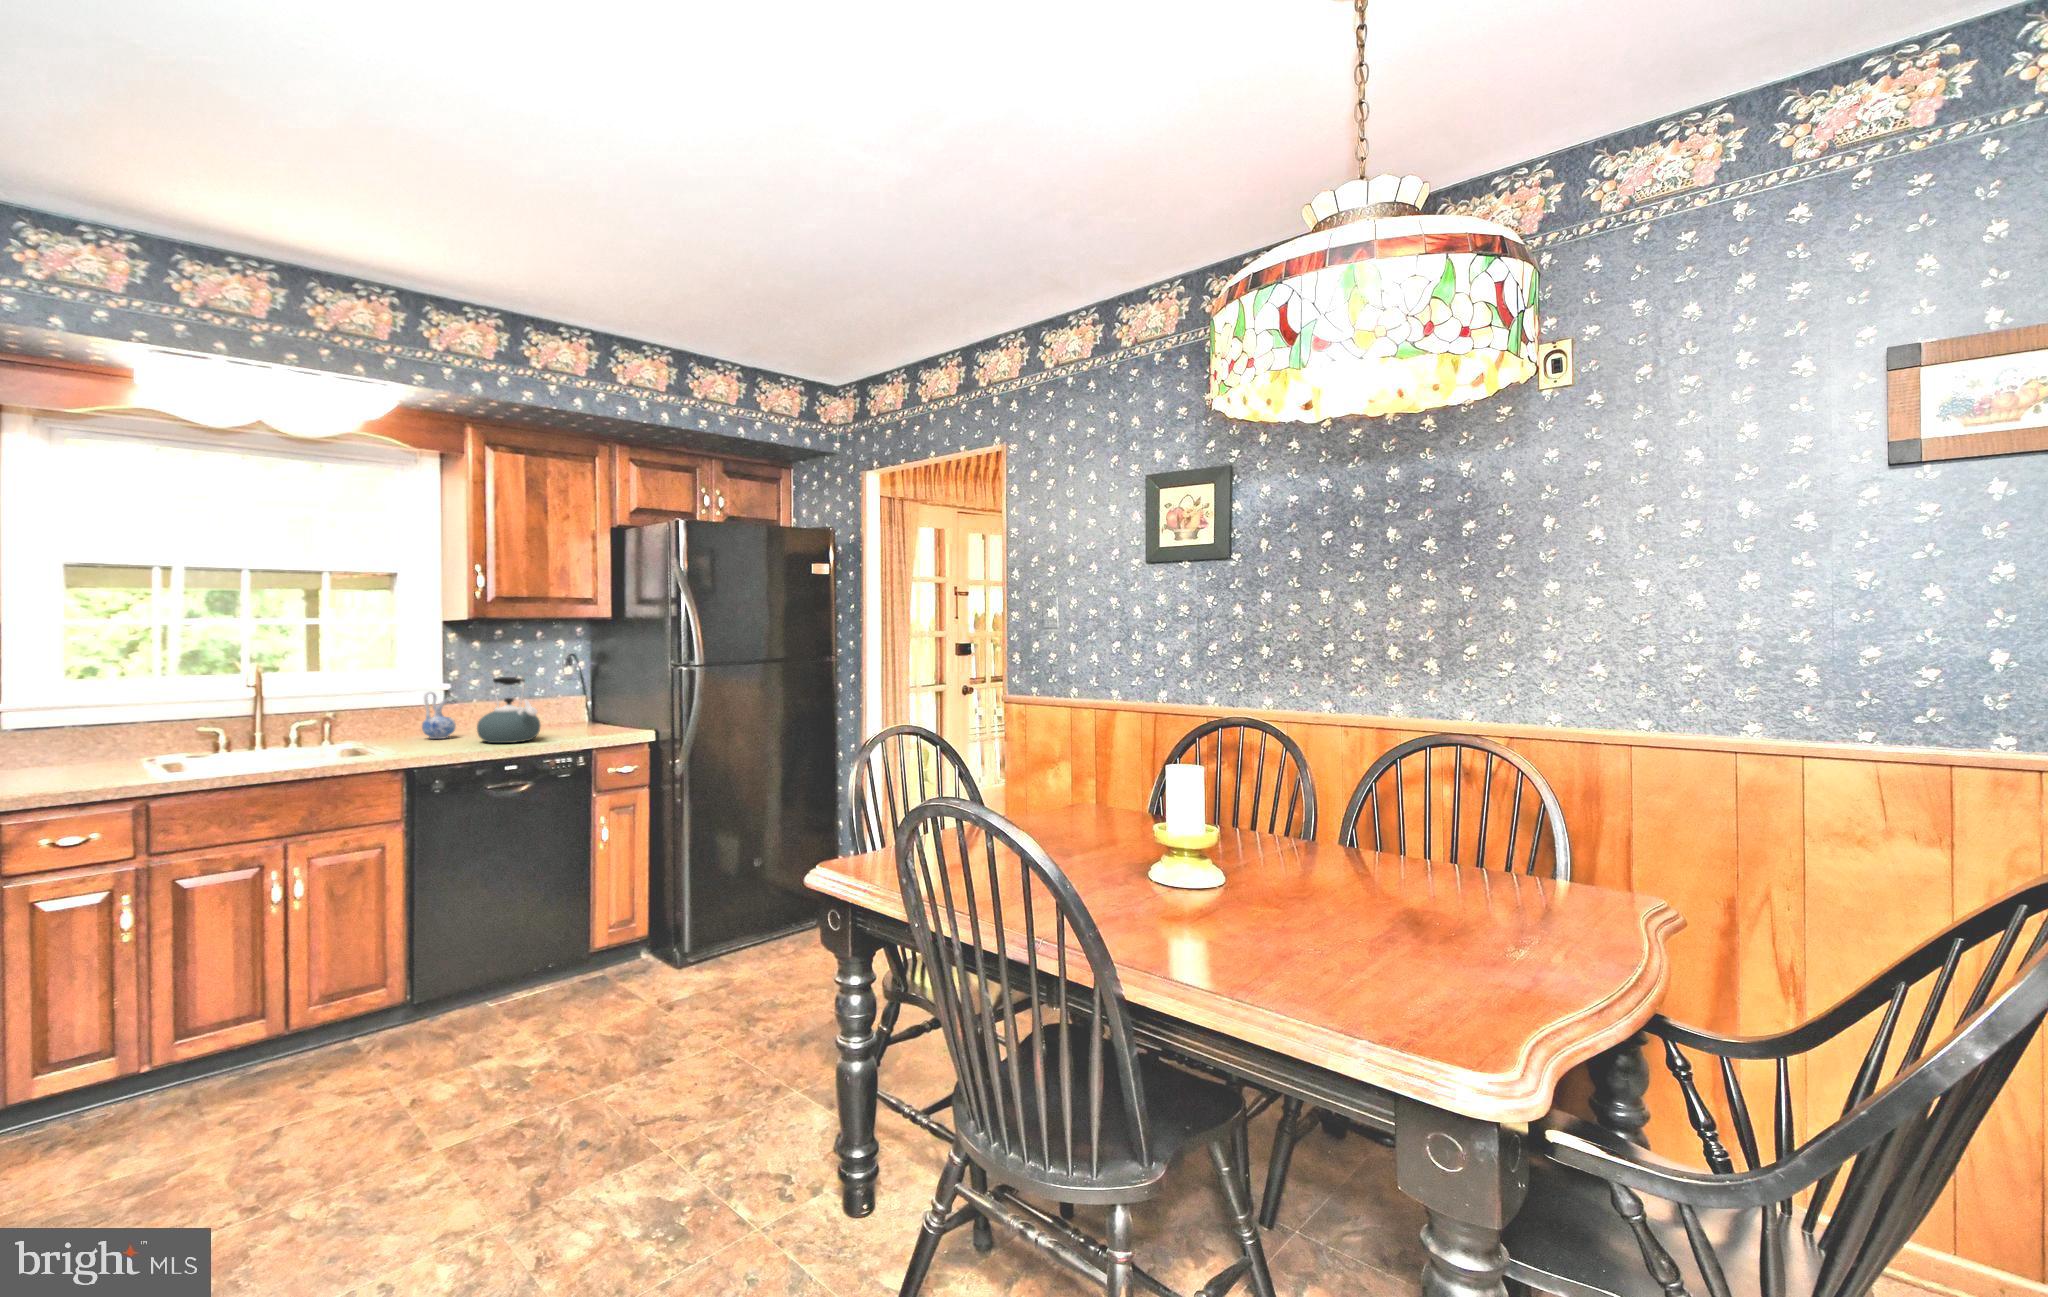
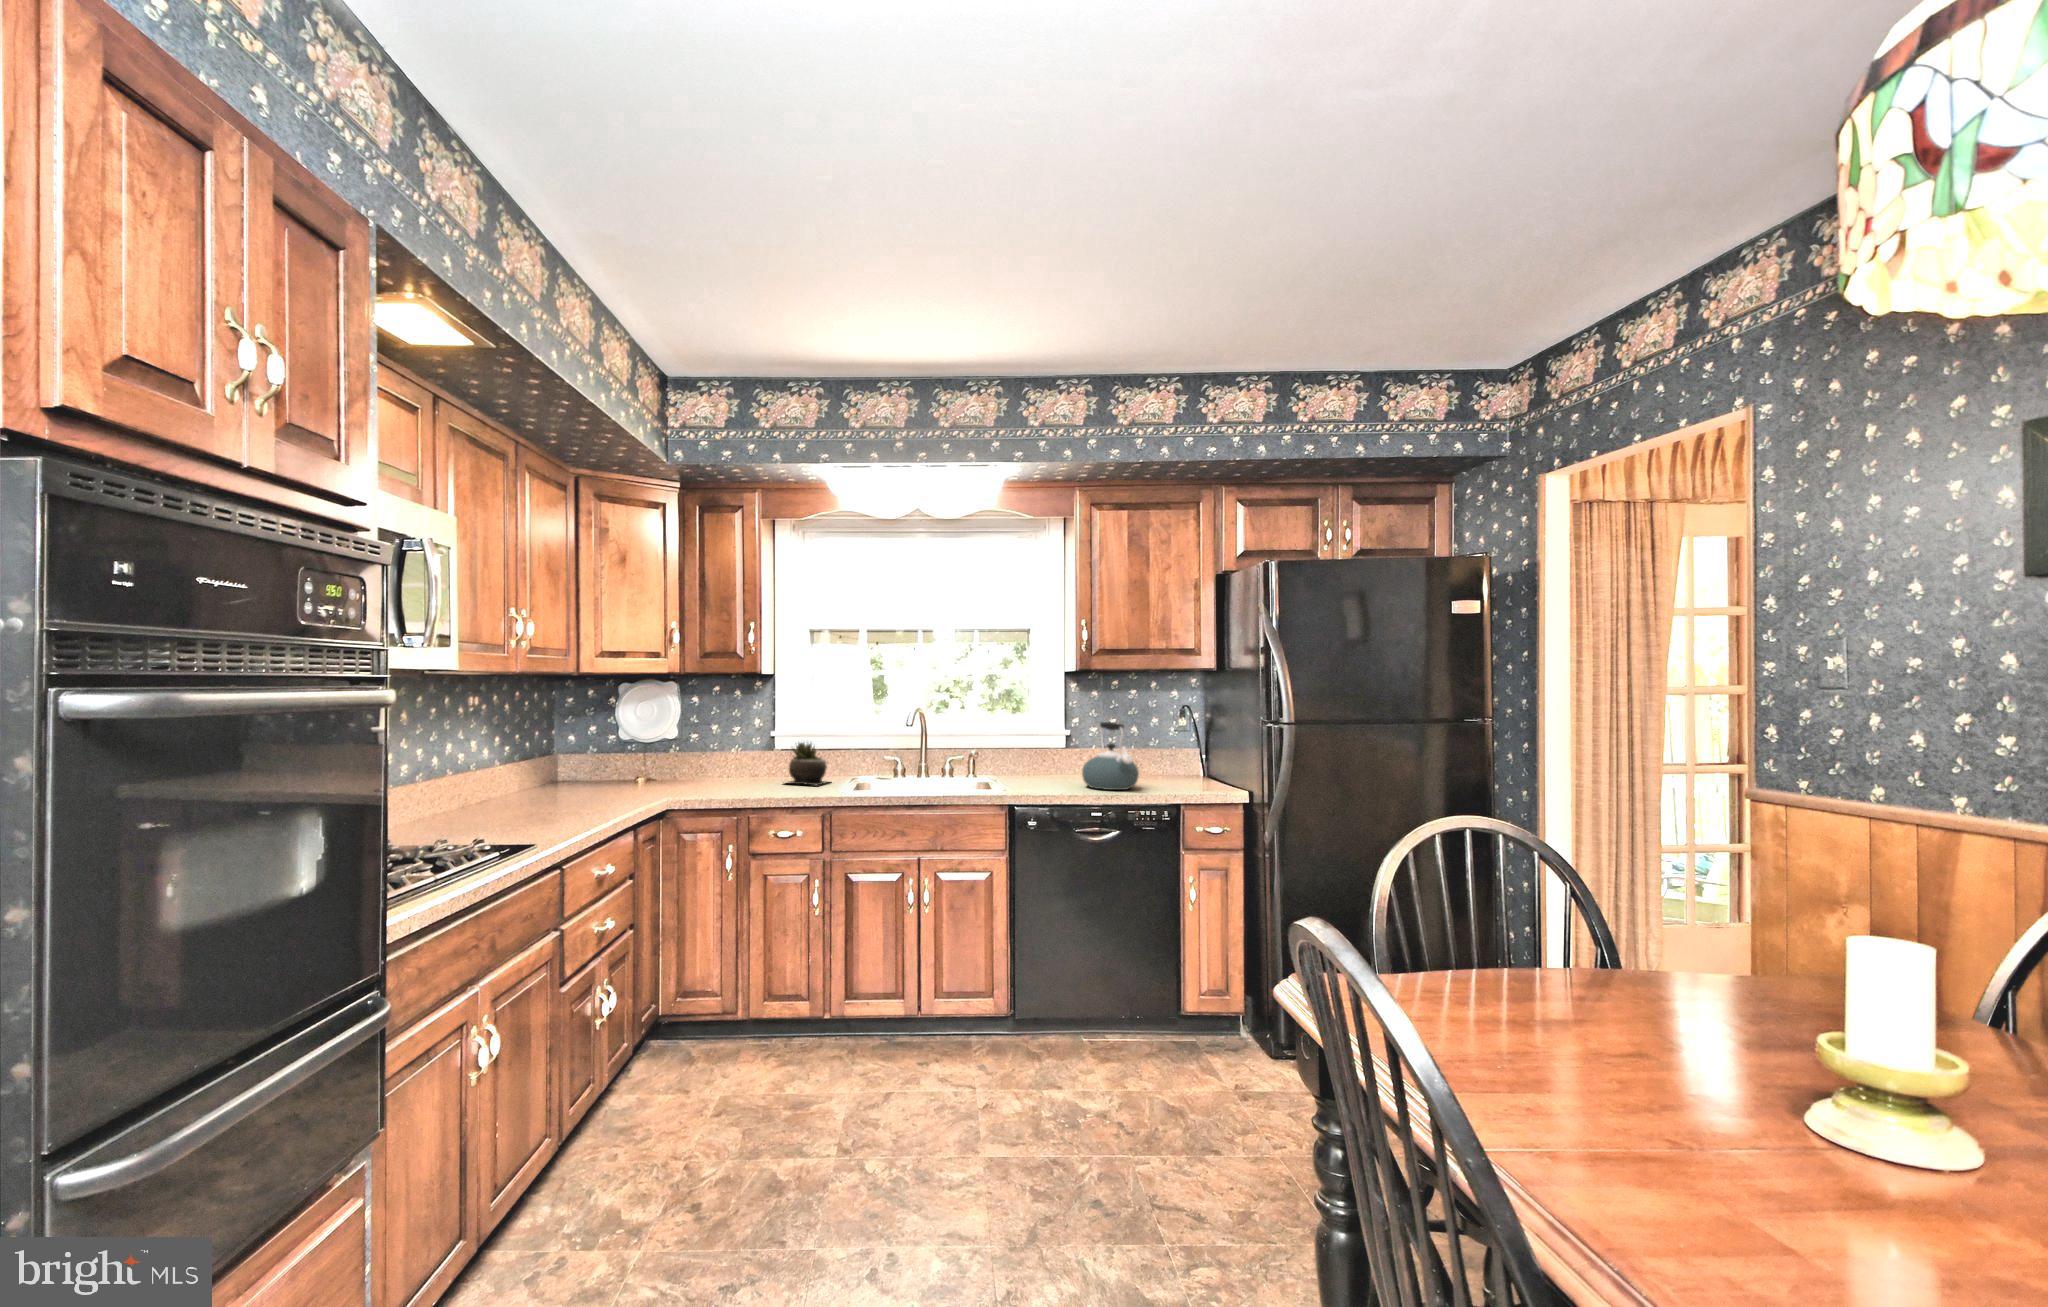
ceramic pitcher: present [422,692,456,739] -> none [1043,732,1071,779]
succulent plant: none [44,725,130,783] -> present [788,742,827,785]

